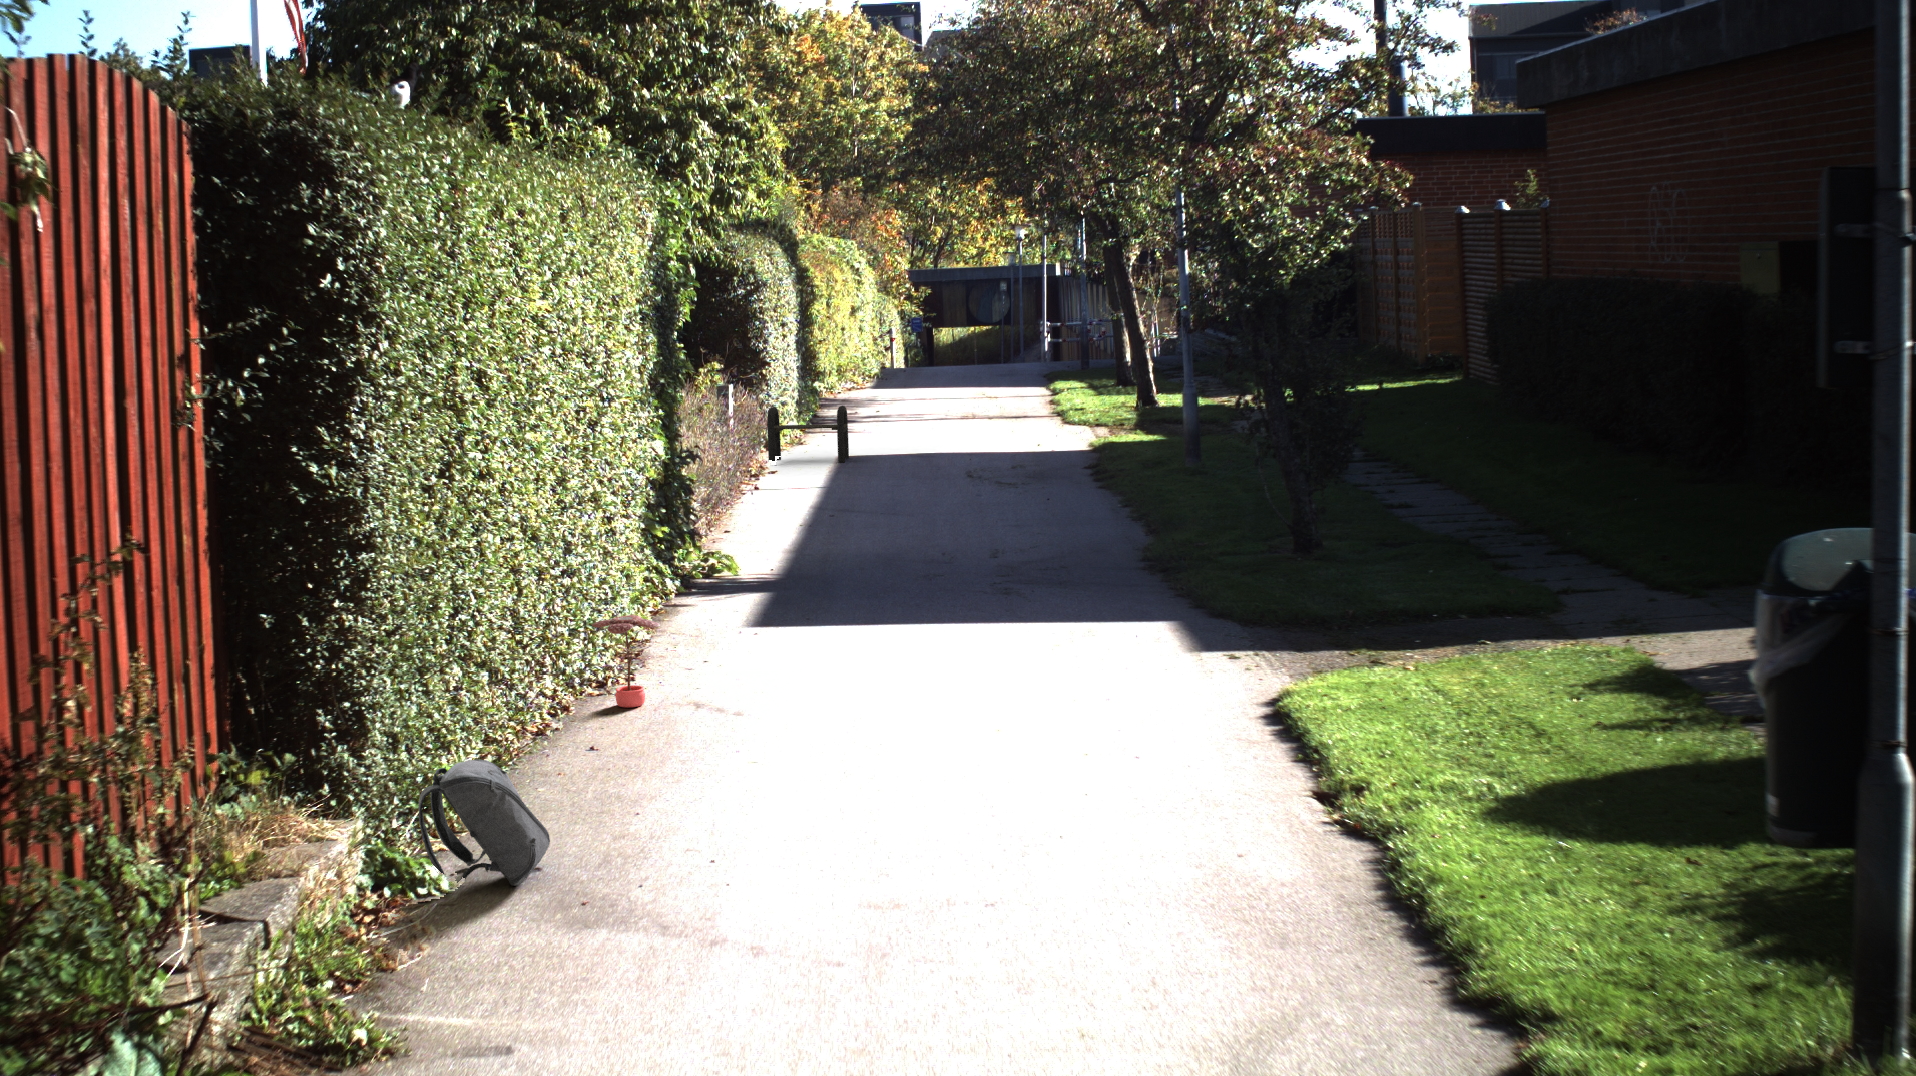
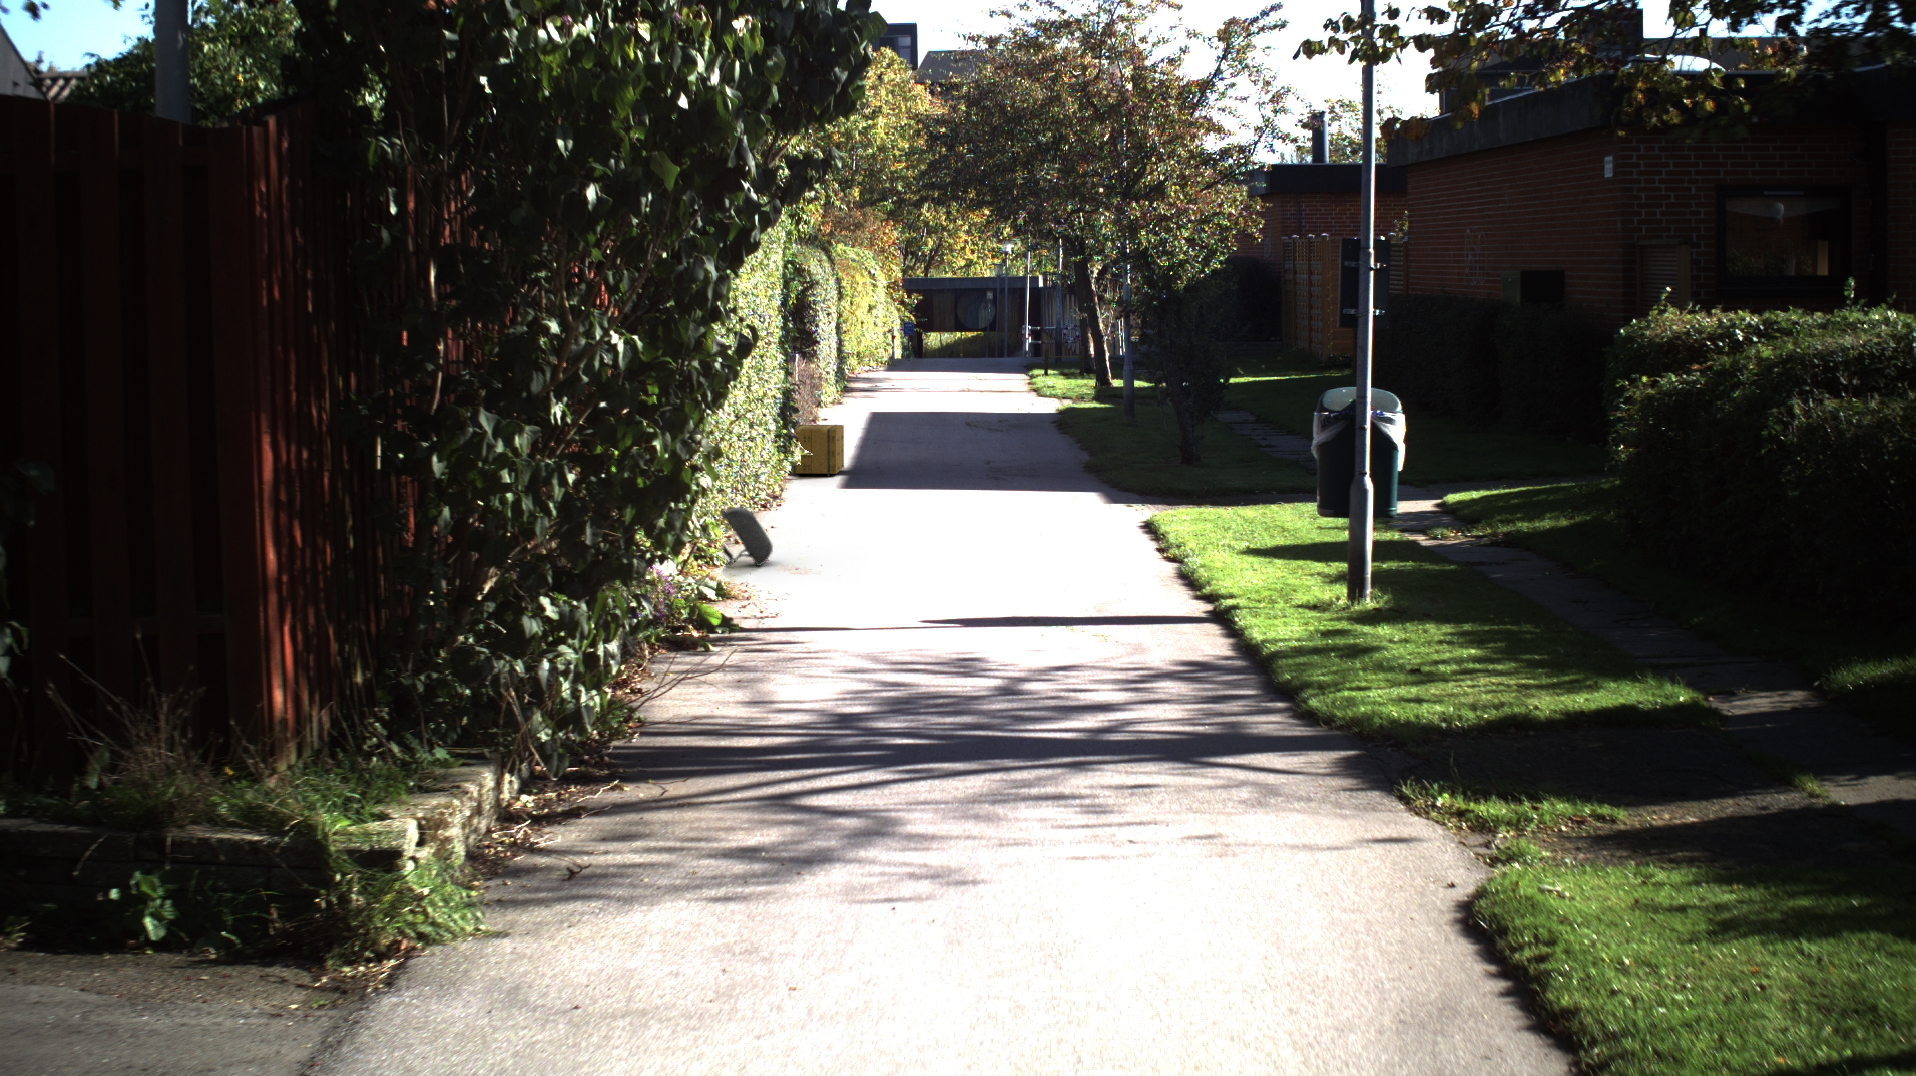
bench: present [767,405,849,463] -> present [1044,346,1084,376]
cardboard box: none [677,507,772,594] -> present [792,424,844,477]
potted plant: present [592,615,660,708] -> none [762,466,801,518]

